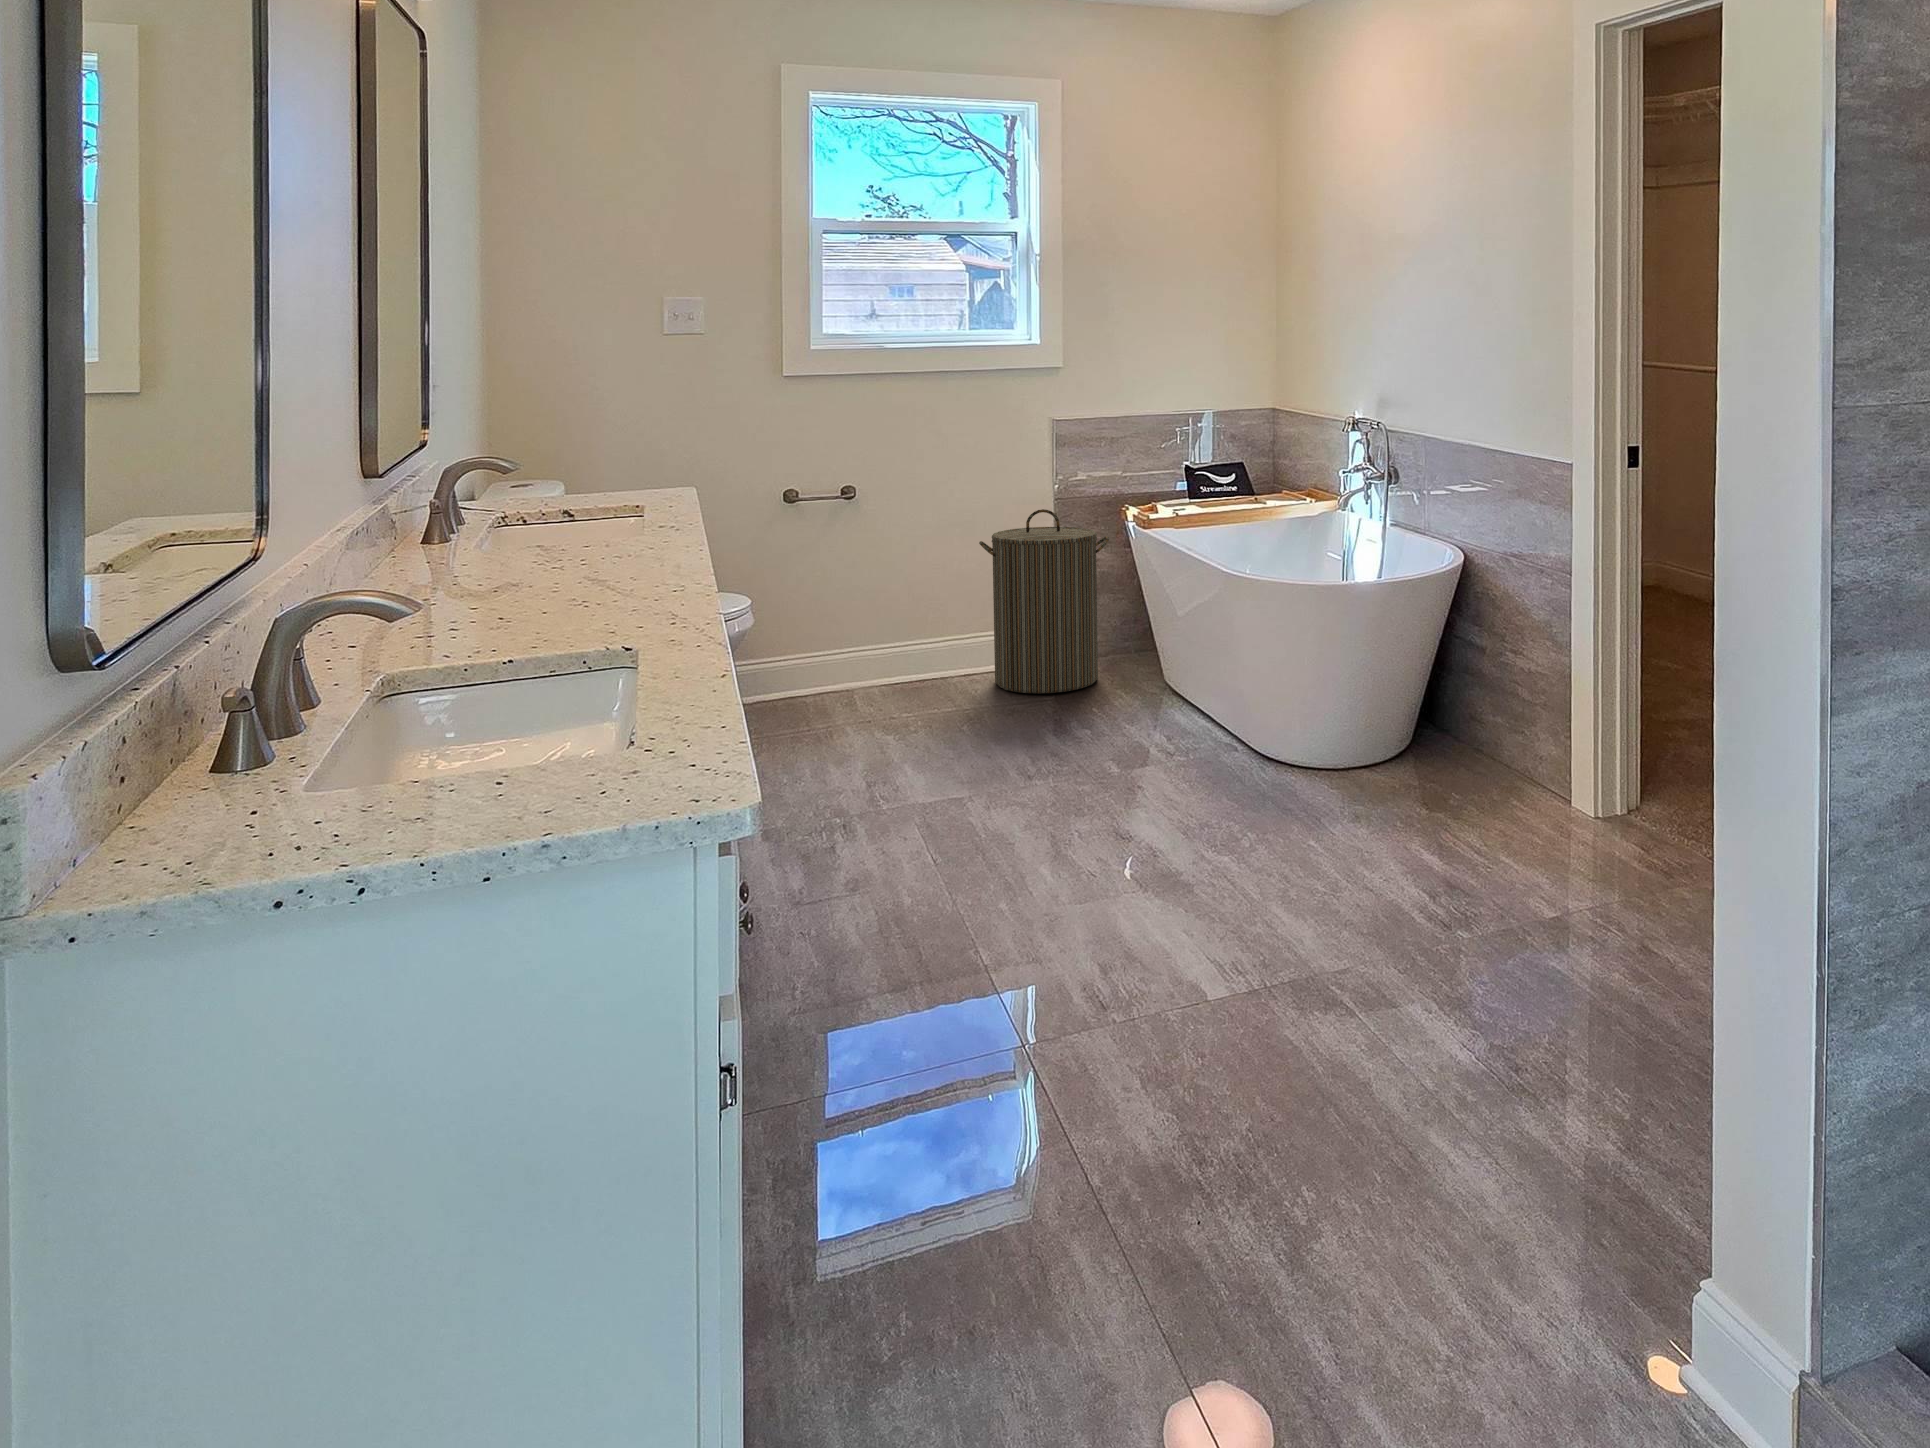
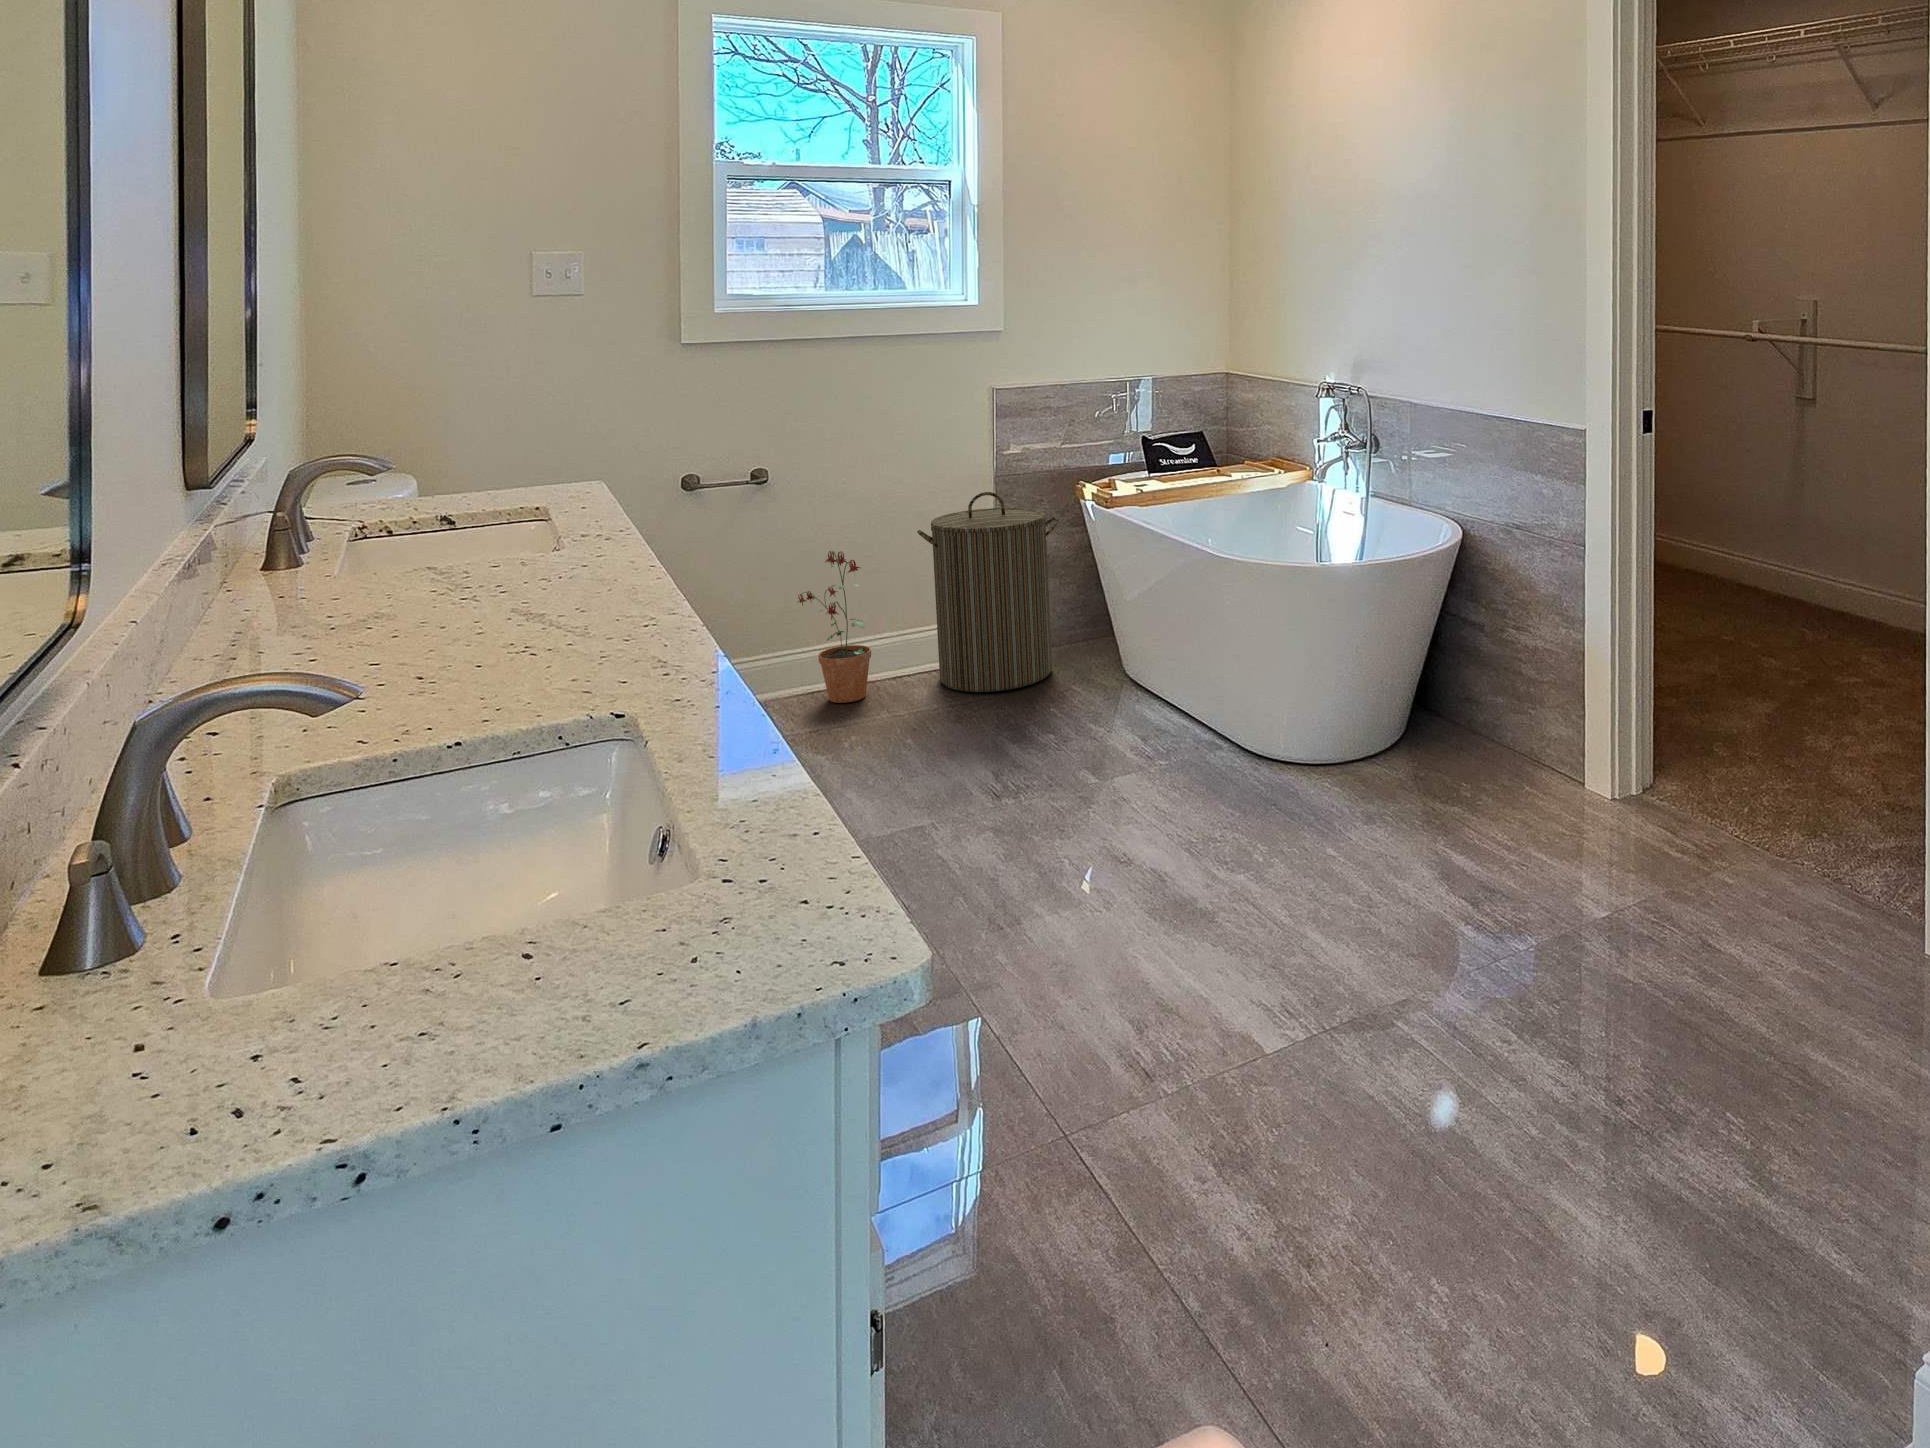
potted plant: none [870,556,934,694] -> present [798,551,871,703]

